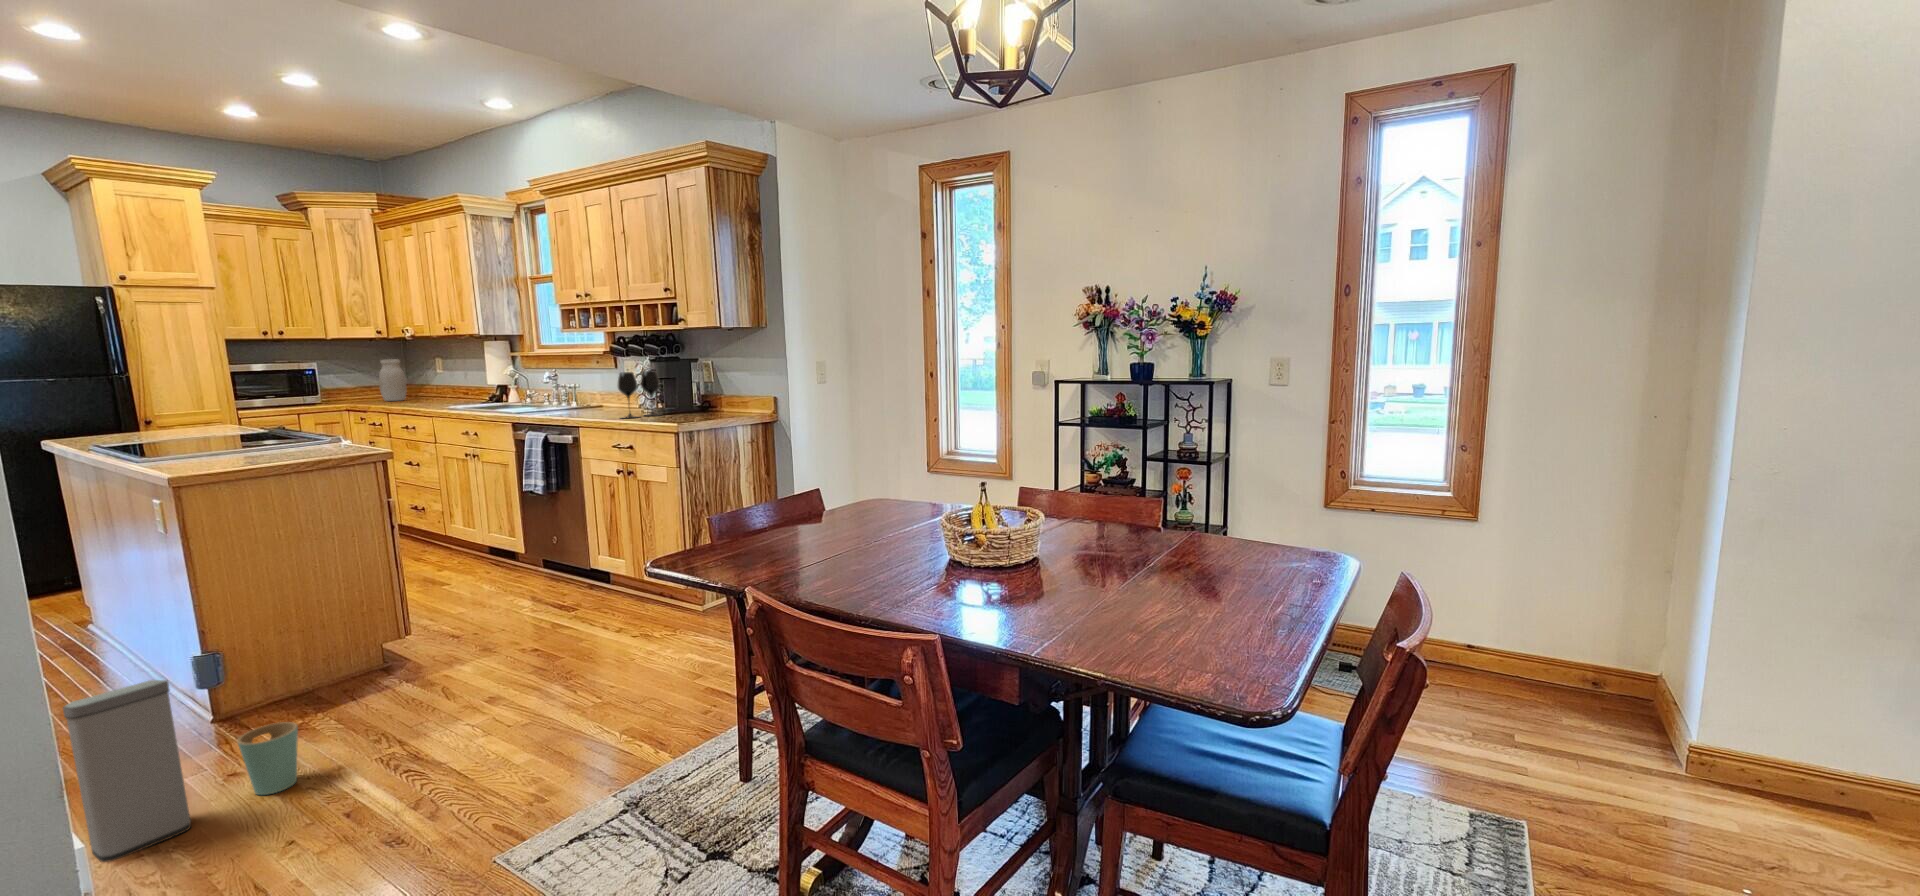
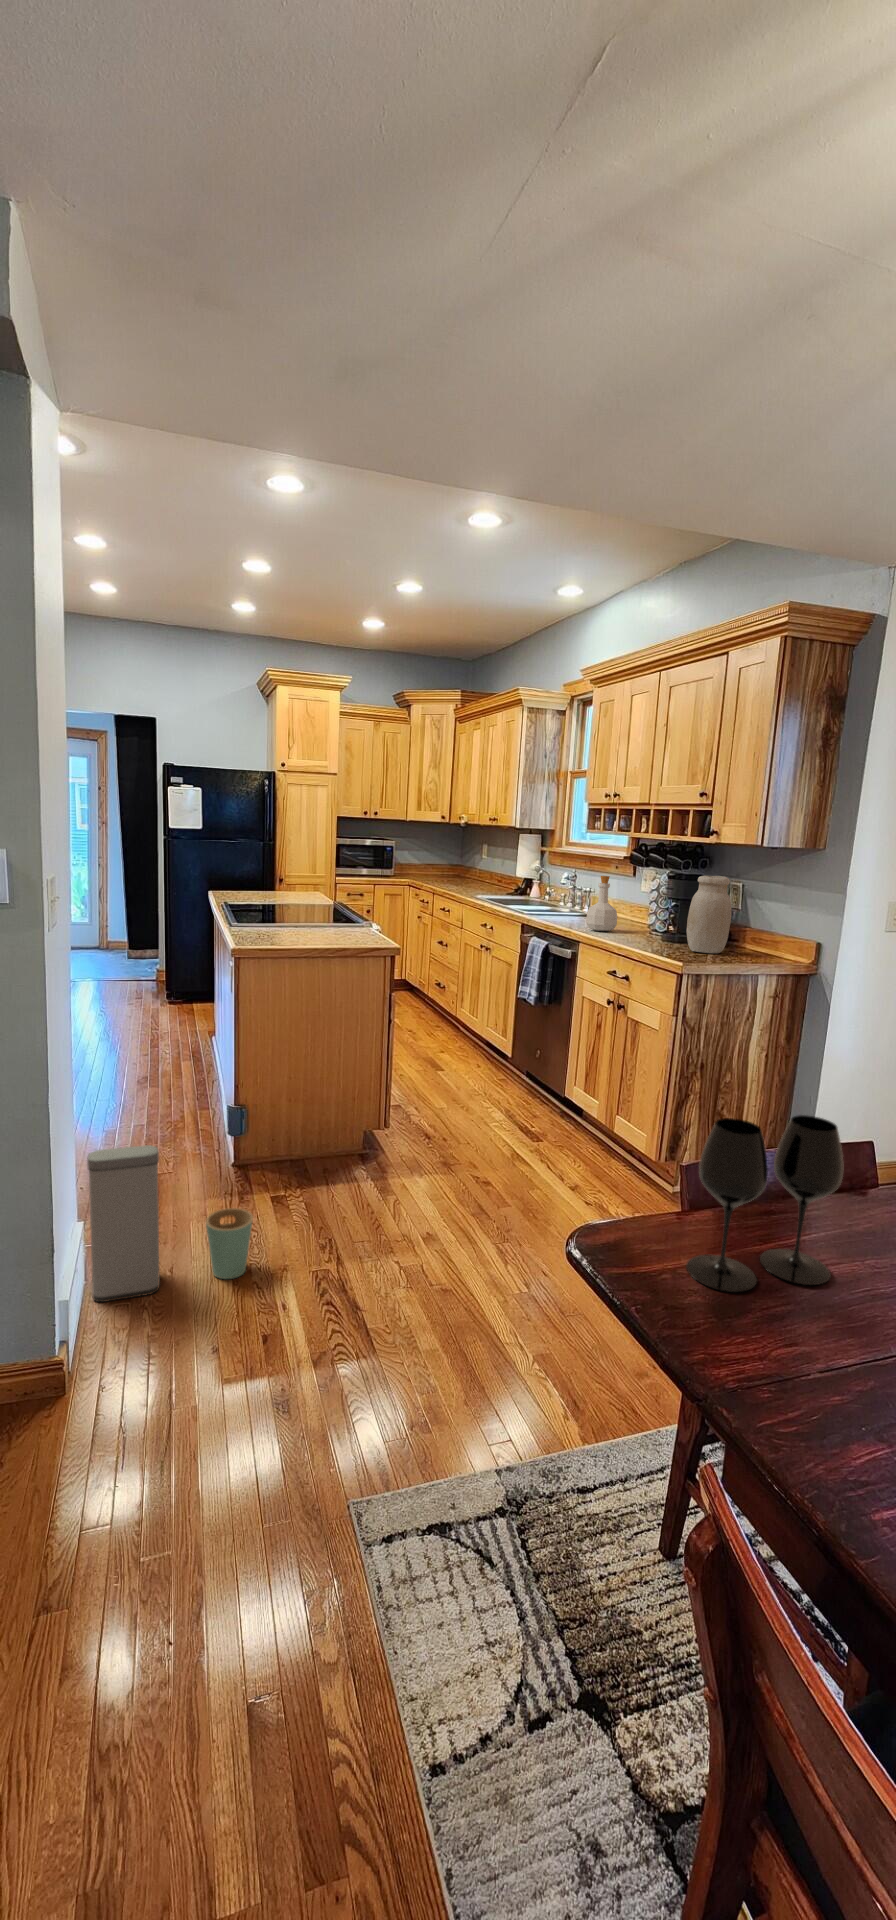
jar: present [379,359,406,401] -> present [686,876,732,953]
bottle: none [579,366,609,415] -> present [586,876,617,931]
wine glass: present [618,371,660,419] -> present [686,1115,843,1292]

